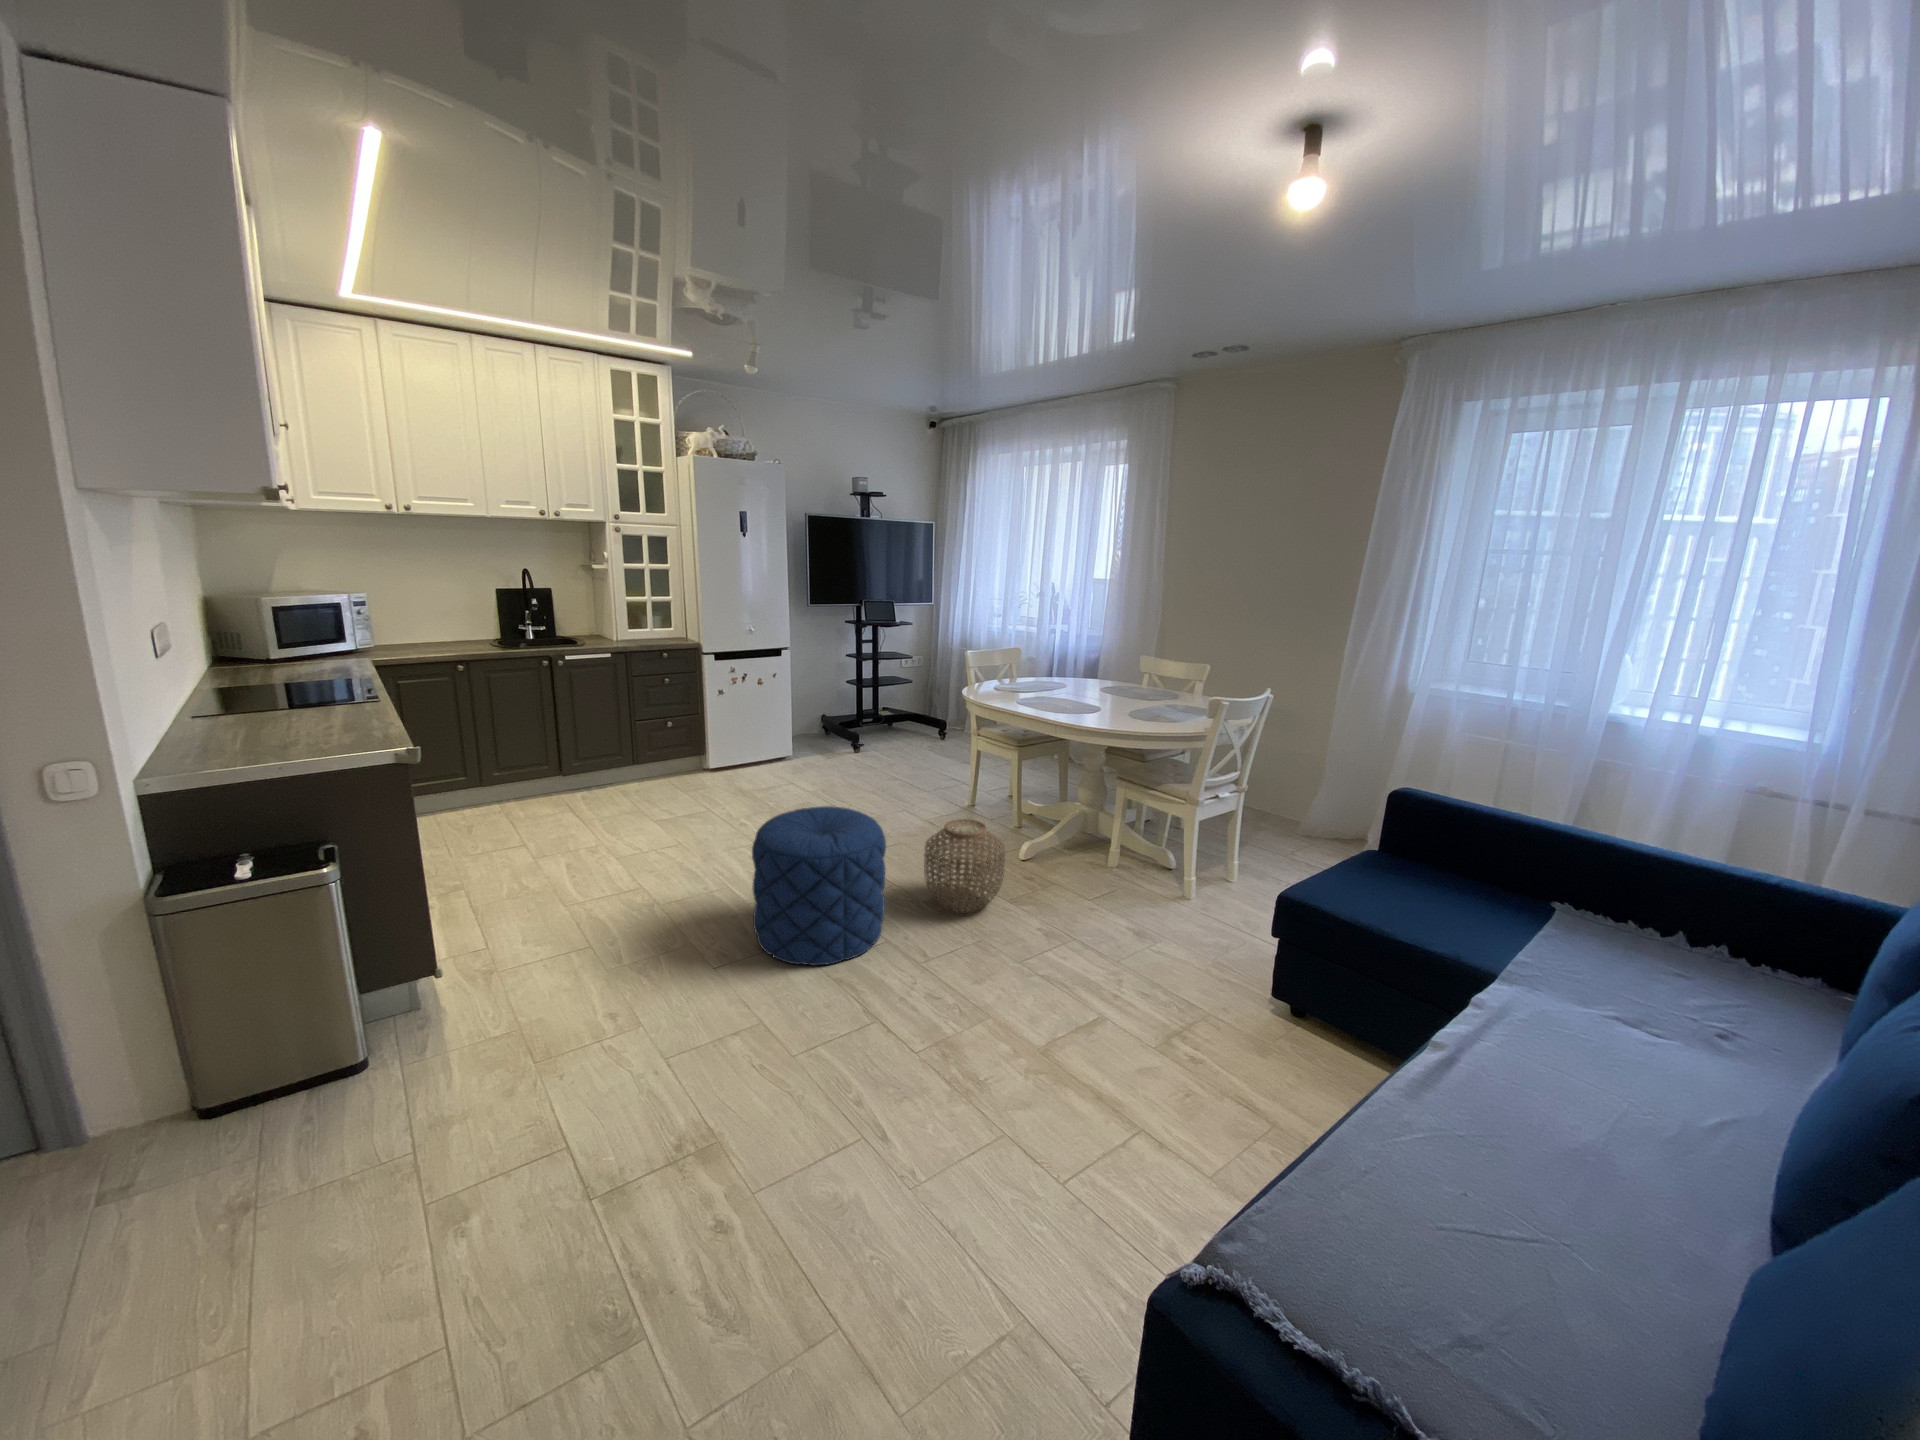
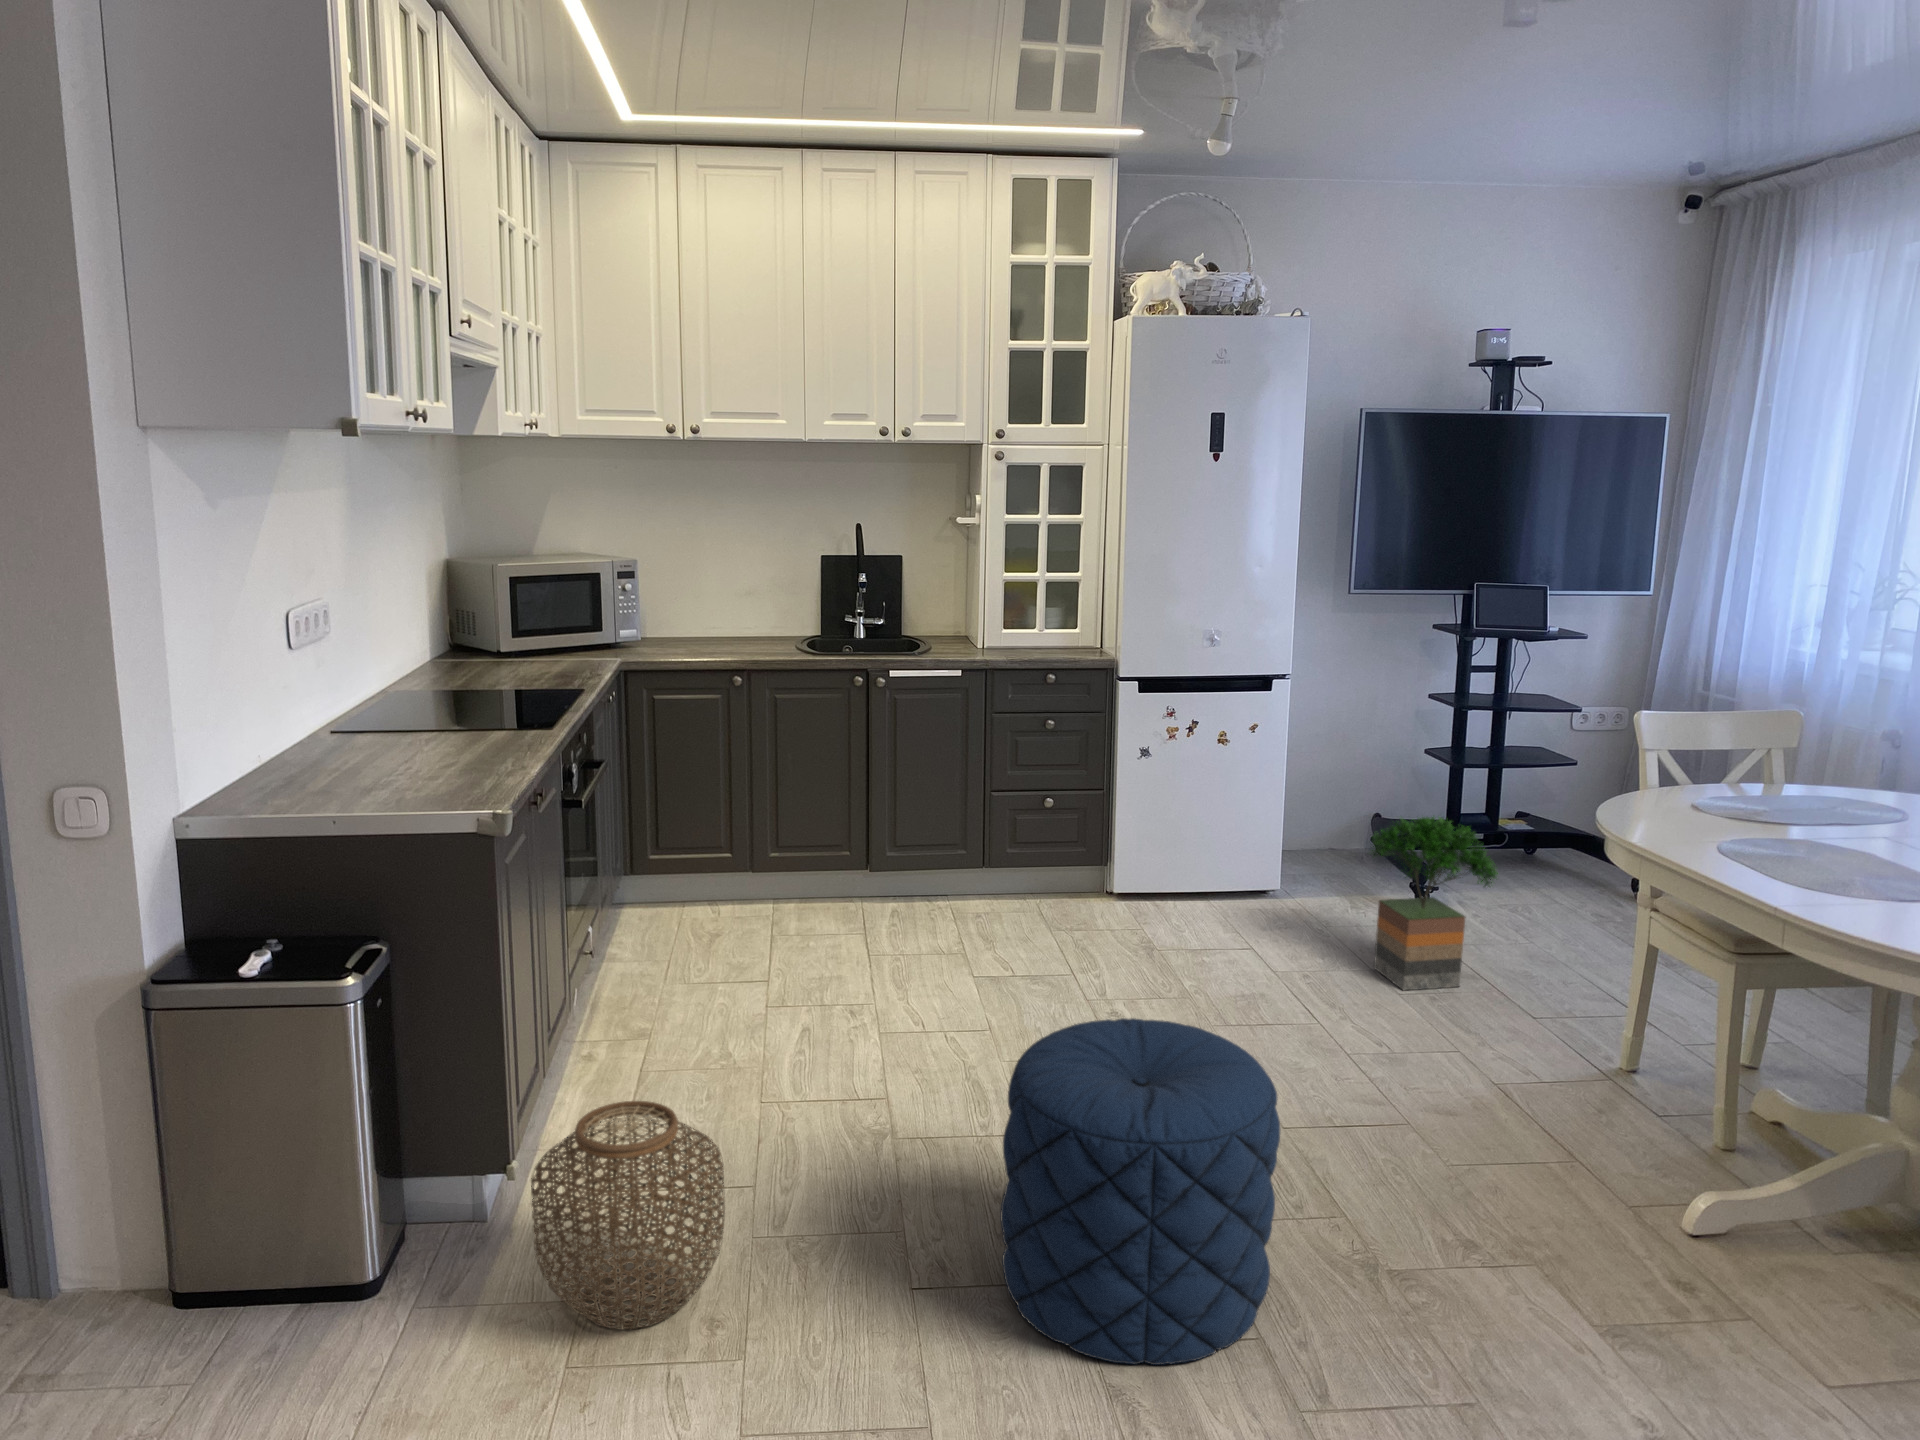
potted tree: none [845,707,907,791] -> present [1371,817,1498,990]
woven basket: present [924,819,1005,913] -> present [531,1101,725,1329]

